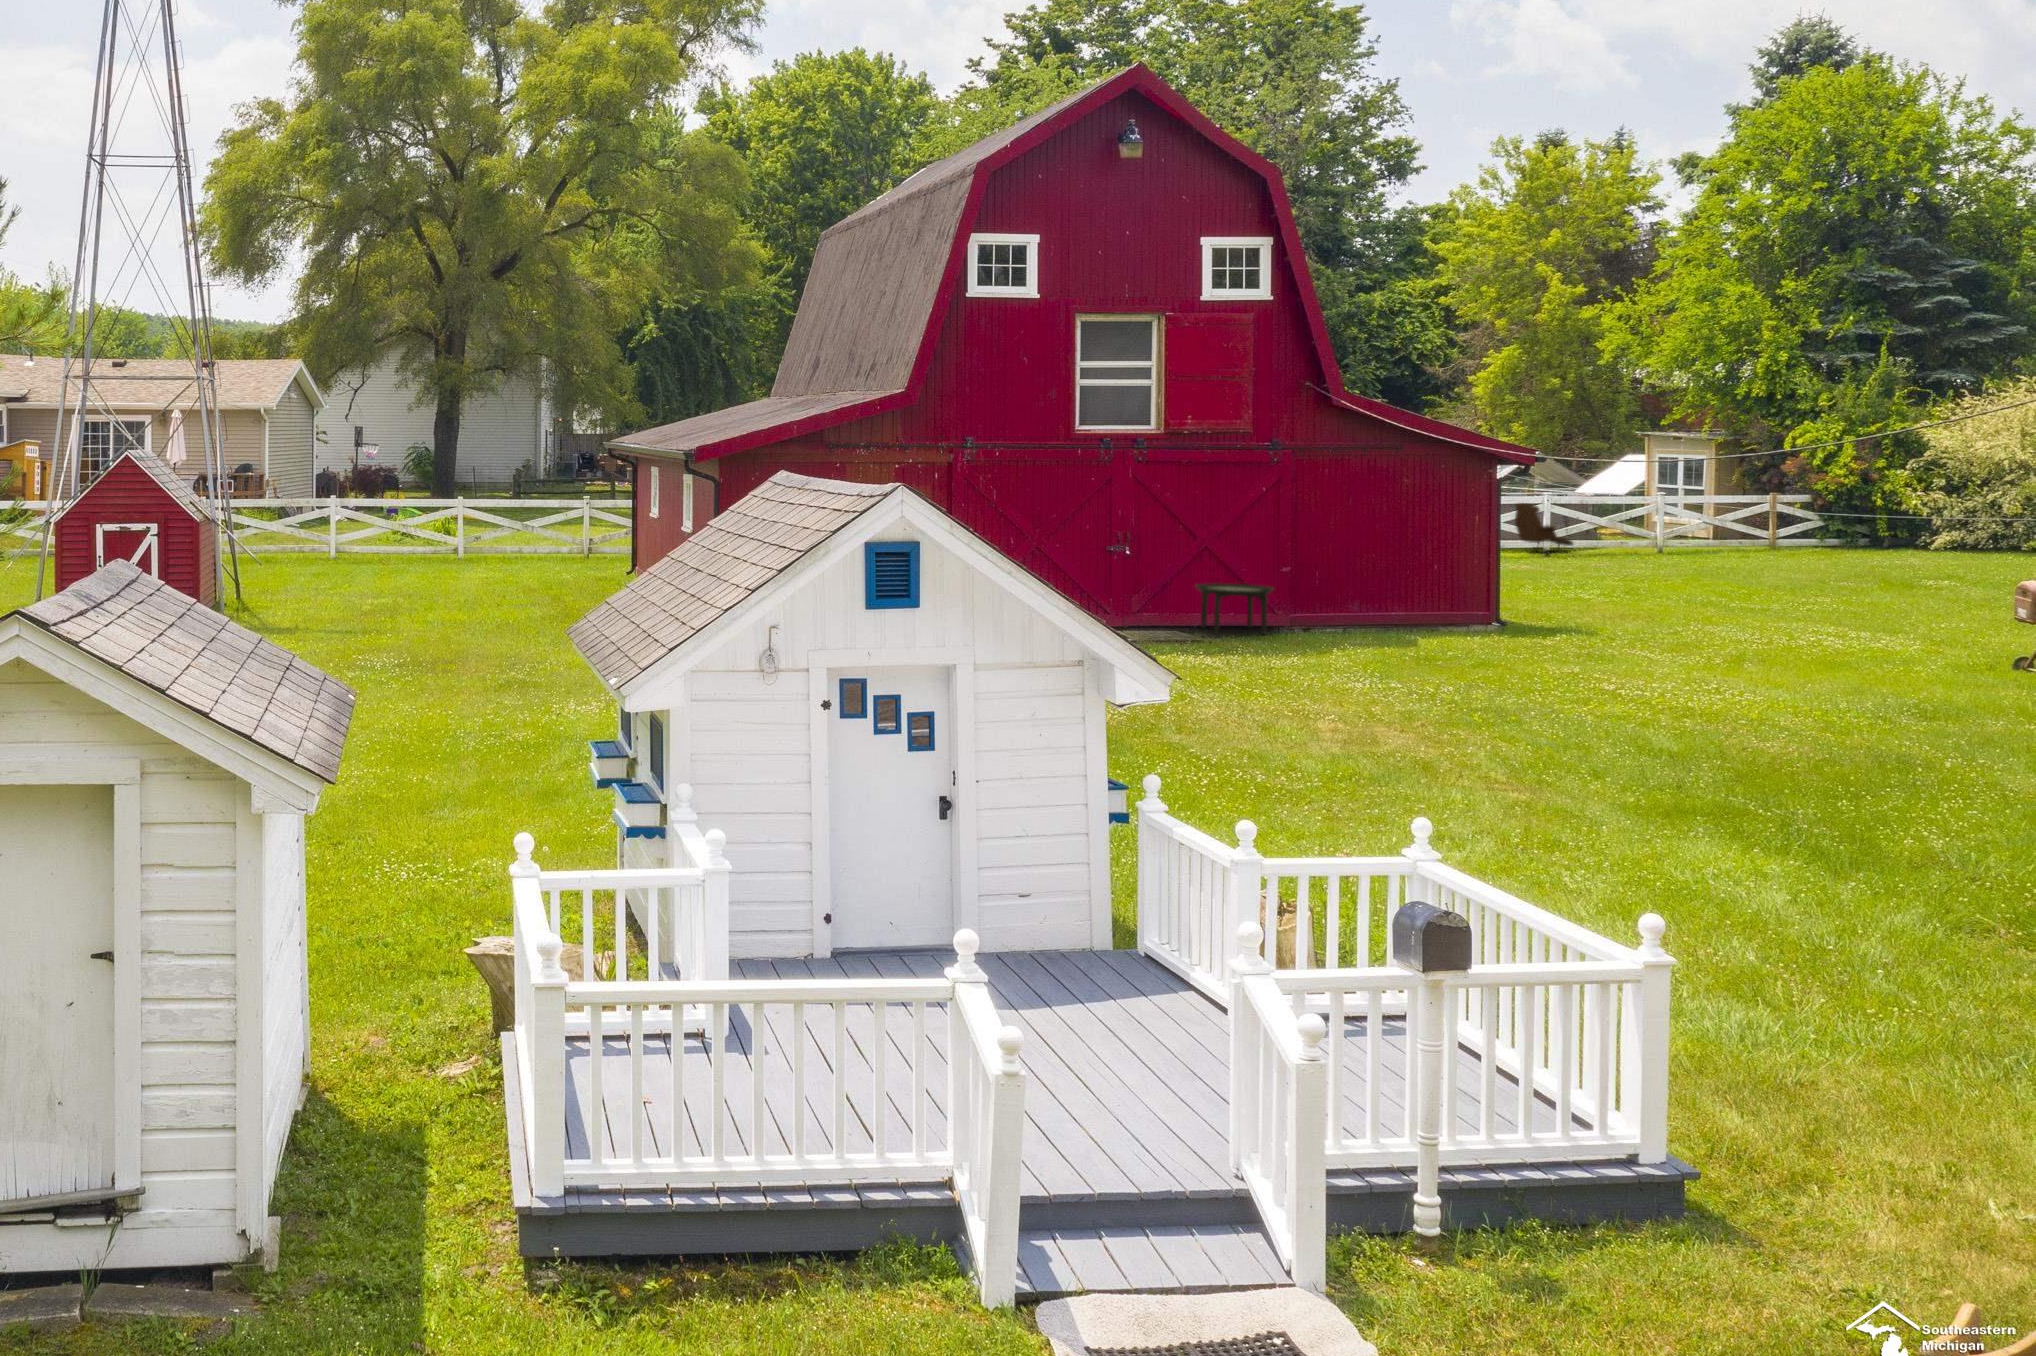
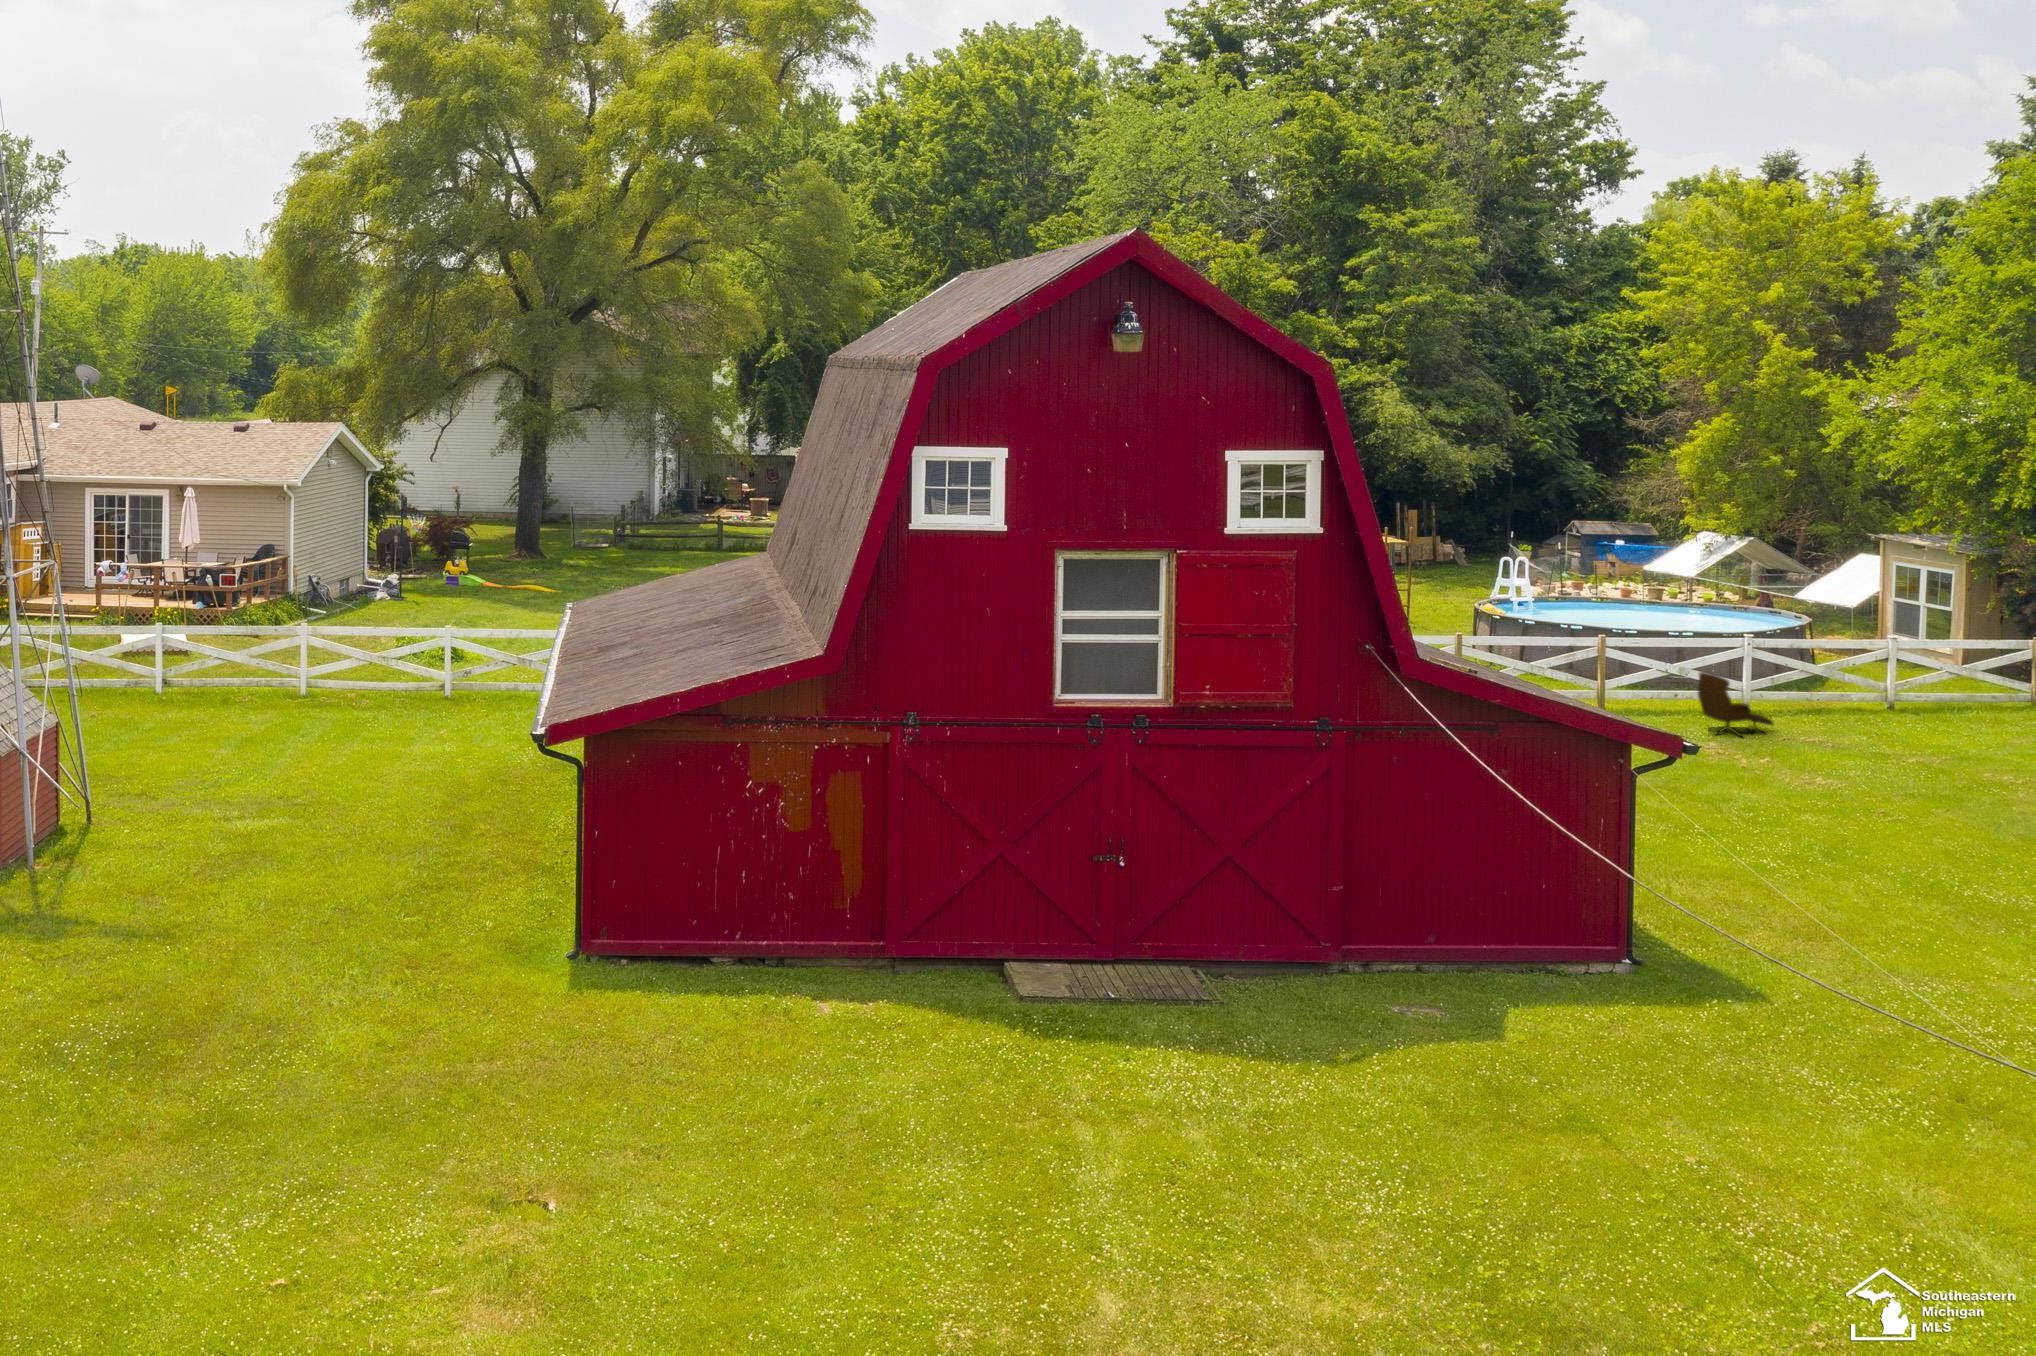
round table: present [1196,583,1273,634] -> none [1208,907,1317,998]

